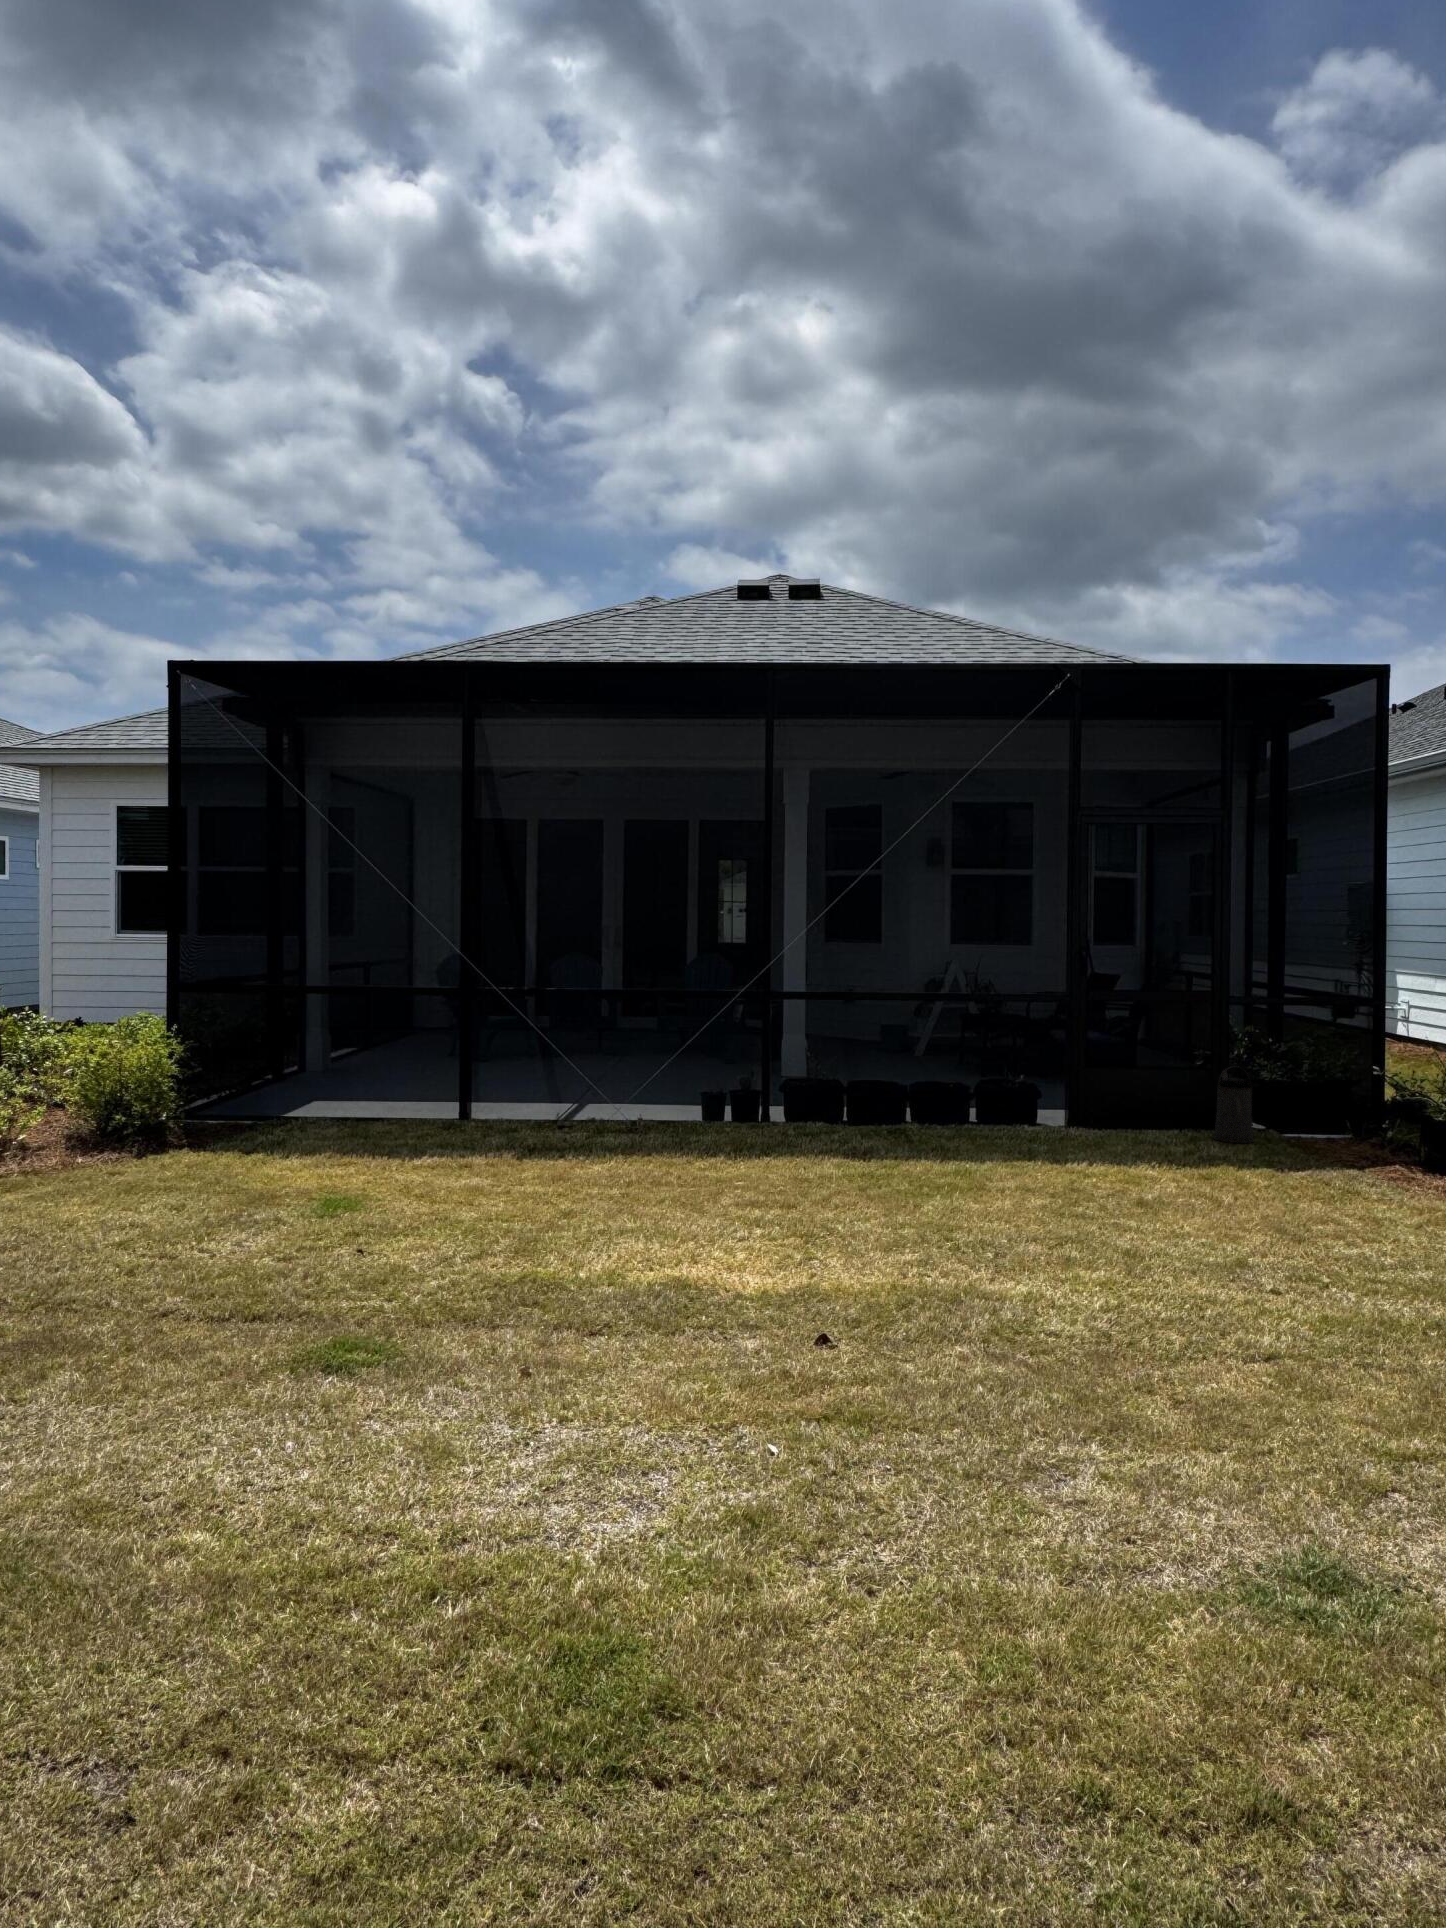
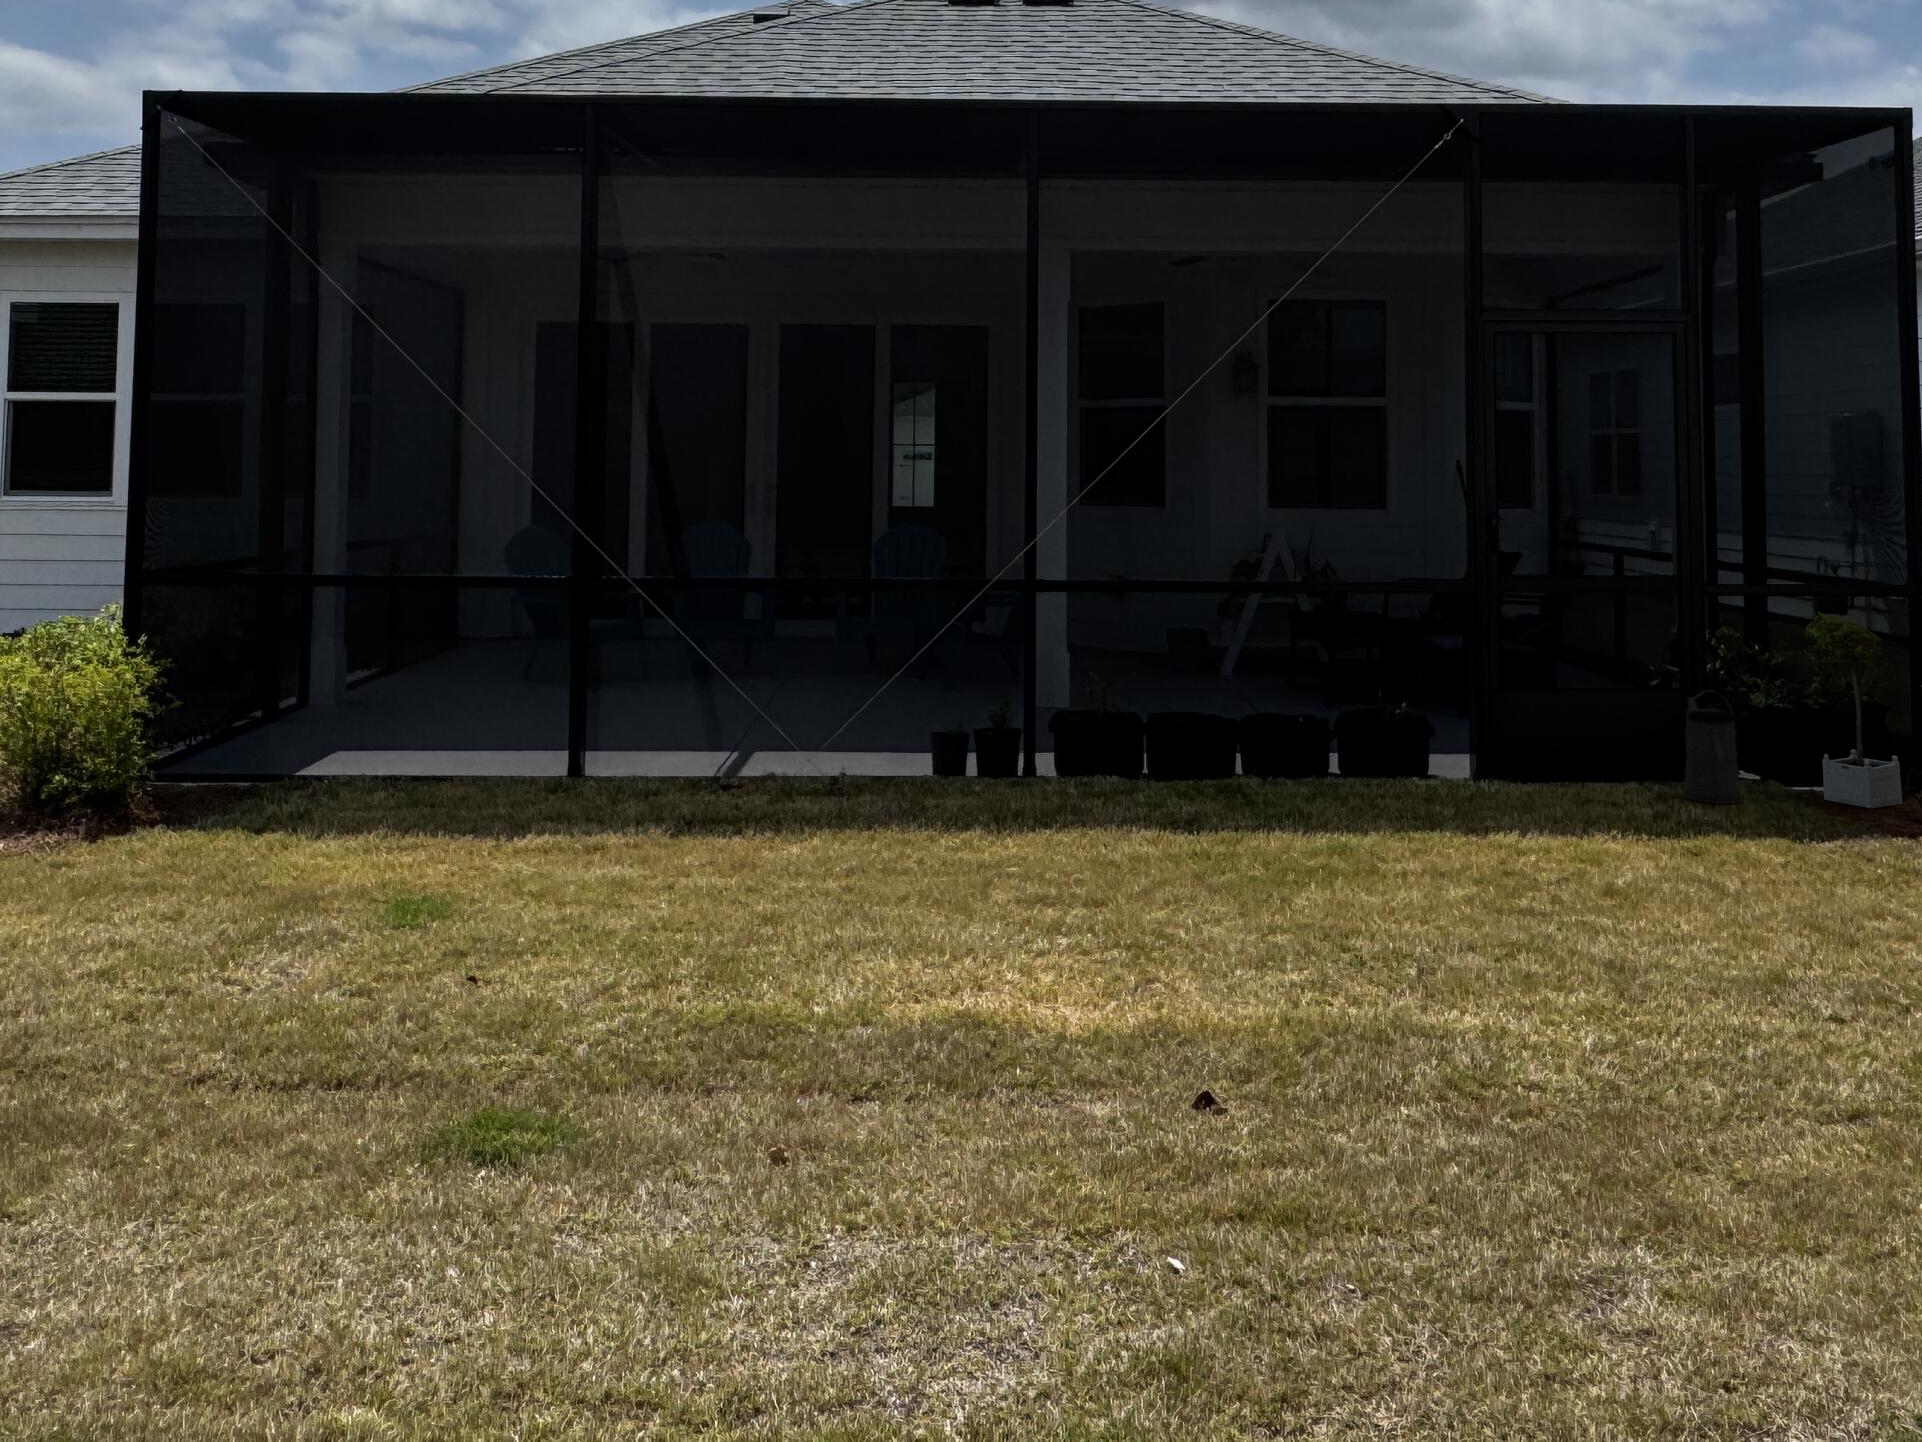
potted tree: none [1305,1012,1368,1147] -> present [1805,611,1902,808]

